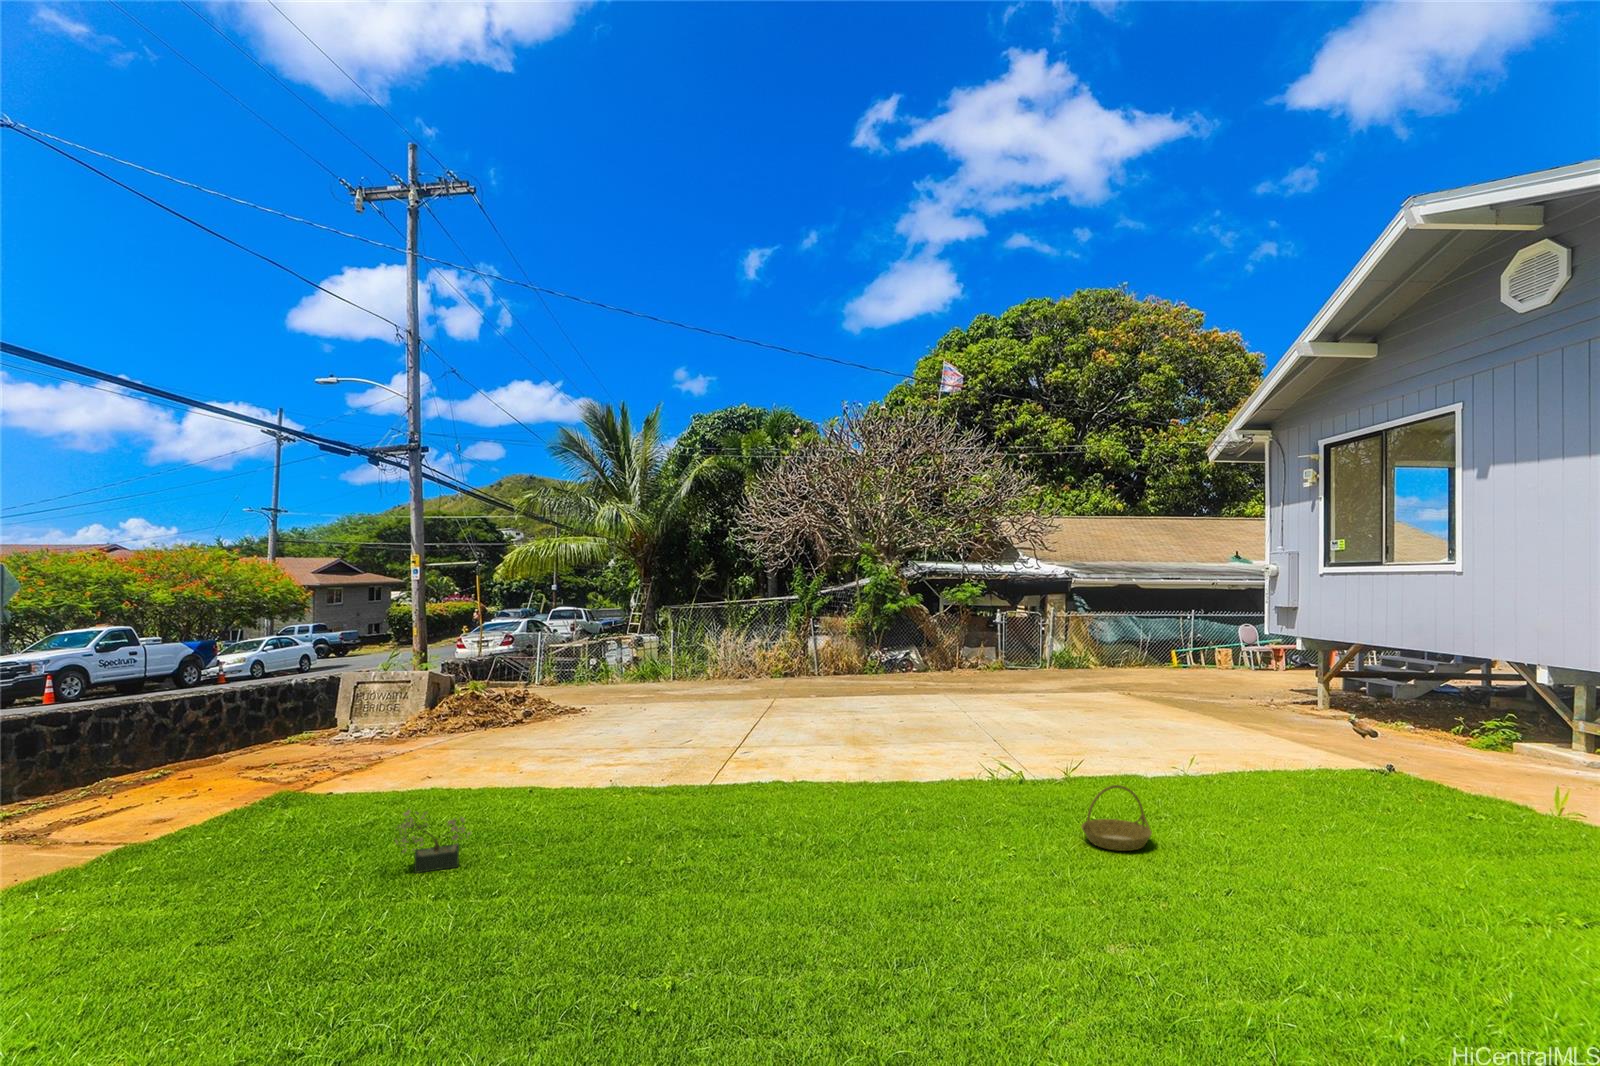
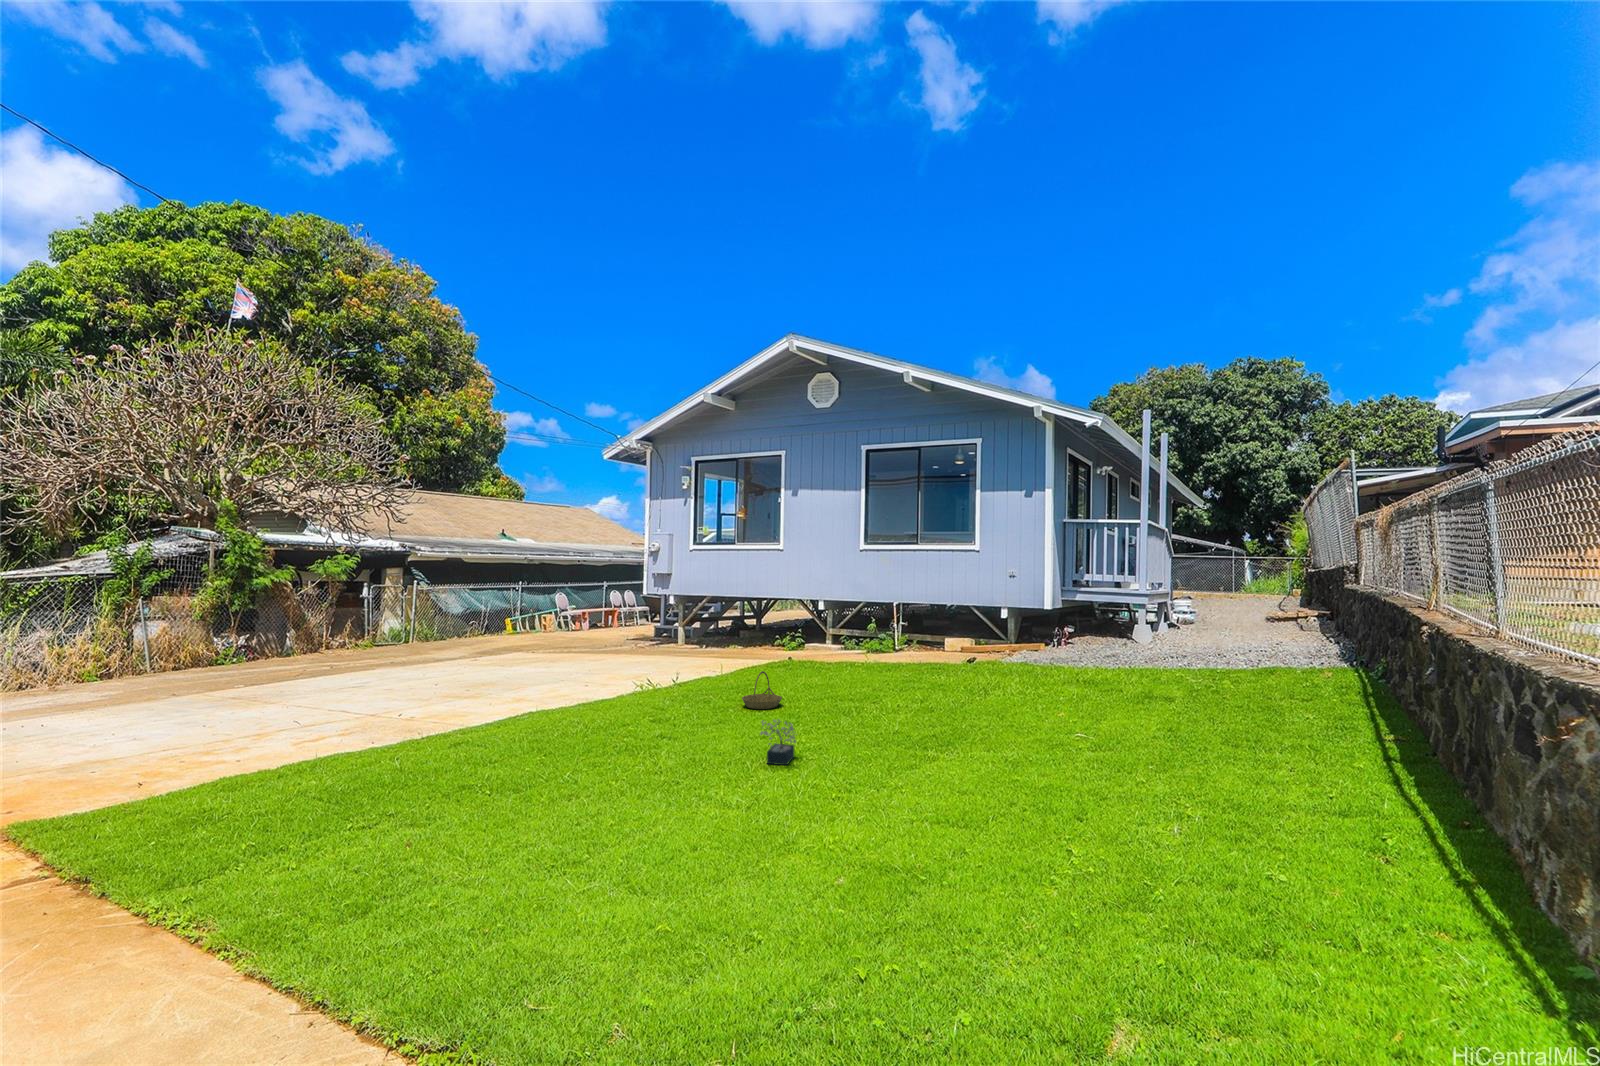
decorative plant: present [395,810,471,873] -> present [761,720,796,765]

